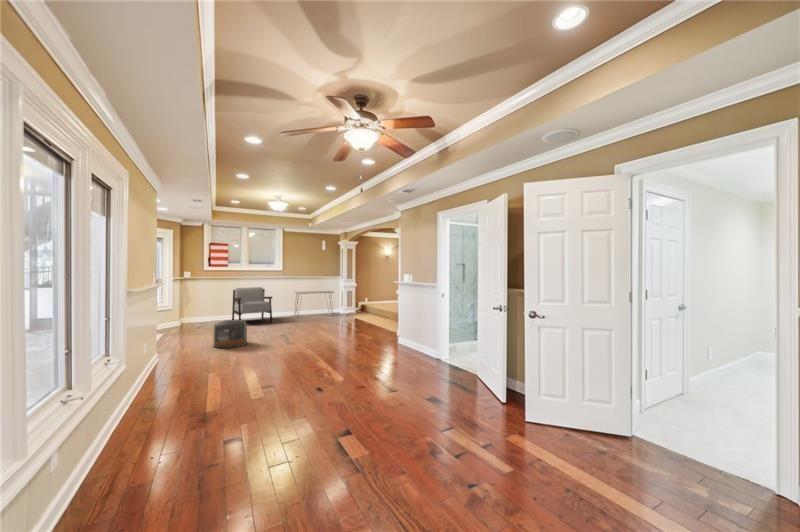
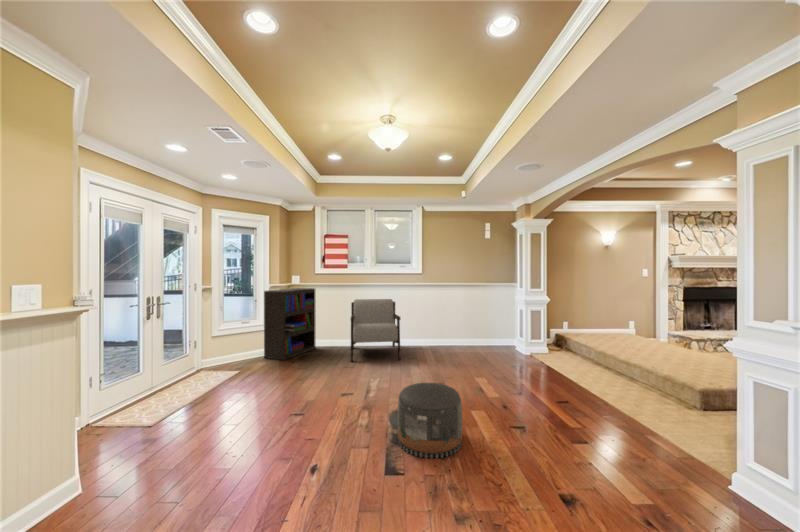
bookshelf: none [168,281,204,330] -> present [264,288,316,360]
console table: present [294,291,334,315] -> none [441,307,507,352]
pouf: present [213,320,247,348] -> present [398,383,462,459]

